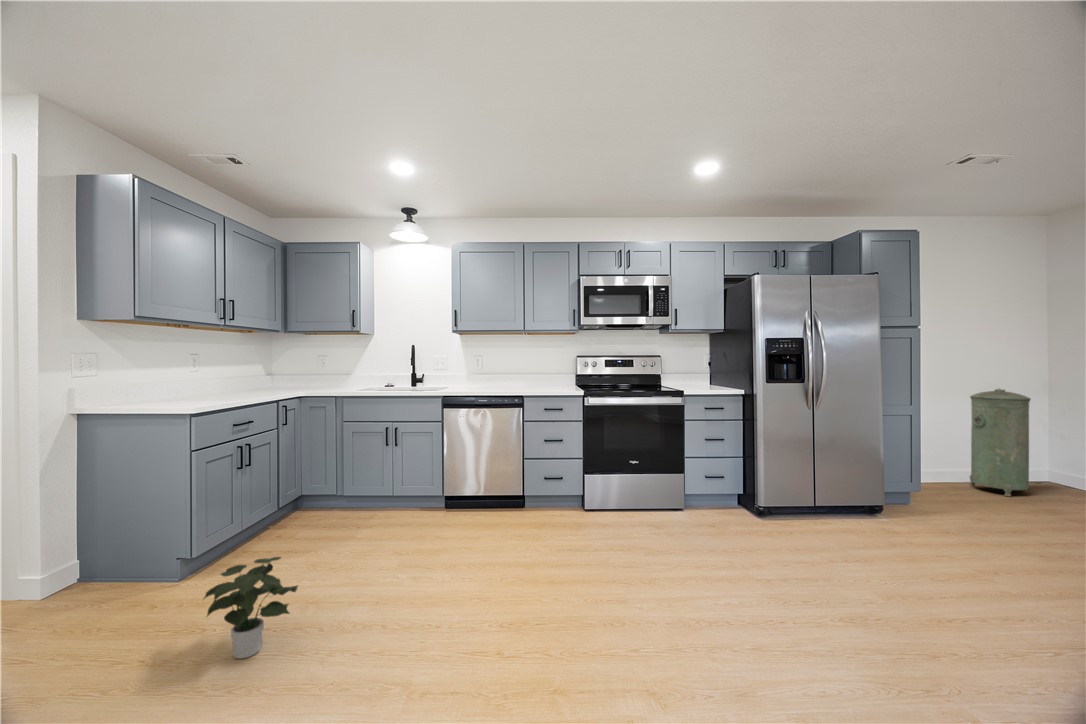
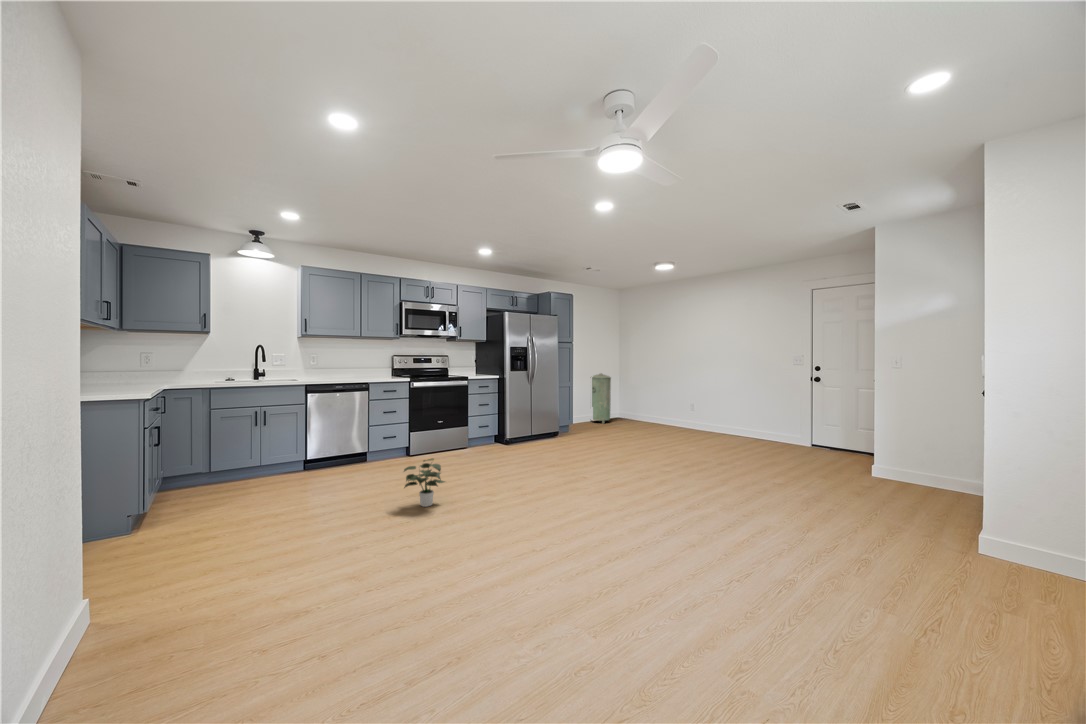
potted plant: present [204,557,298,659] -> present [404,458,445,507]

